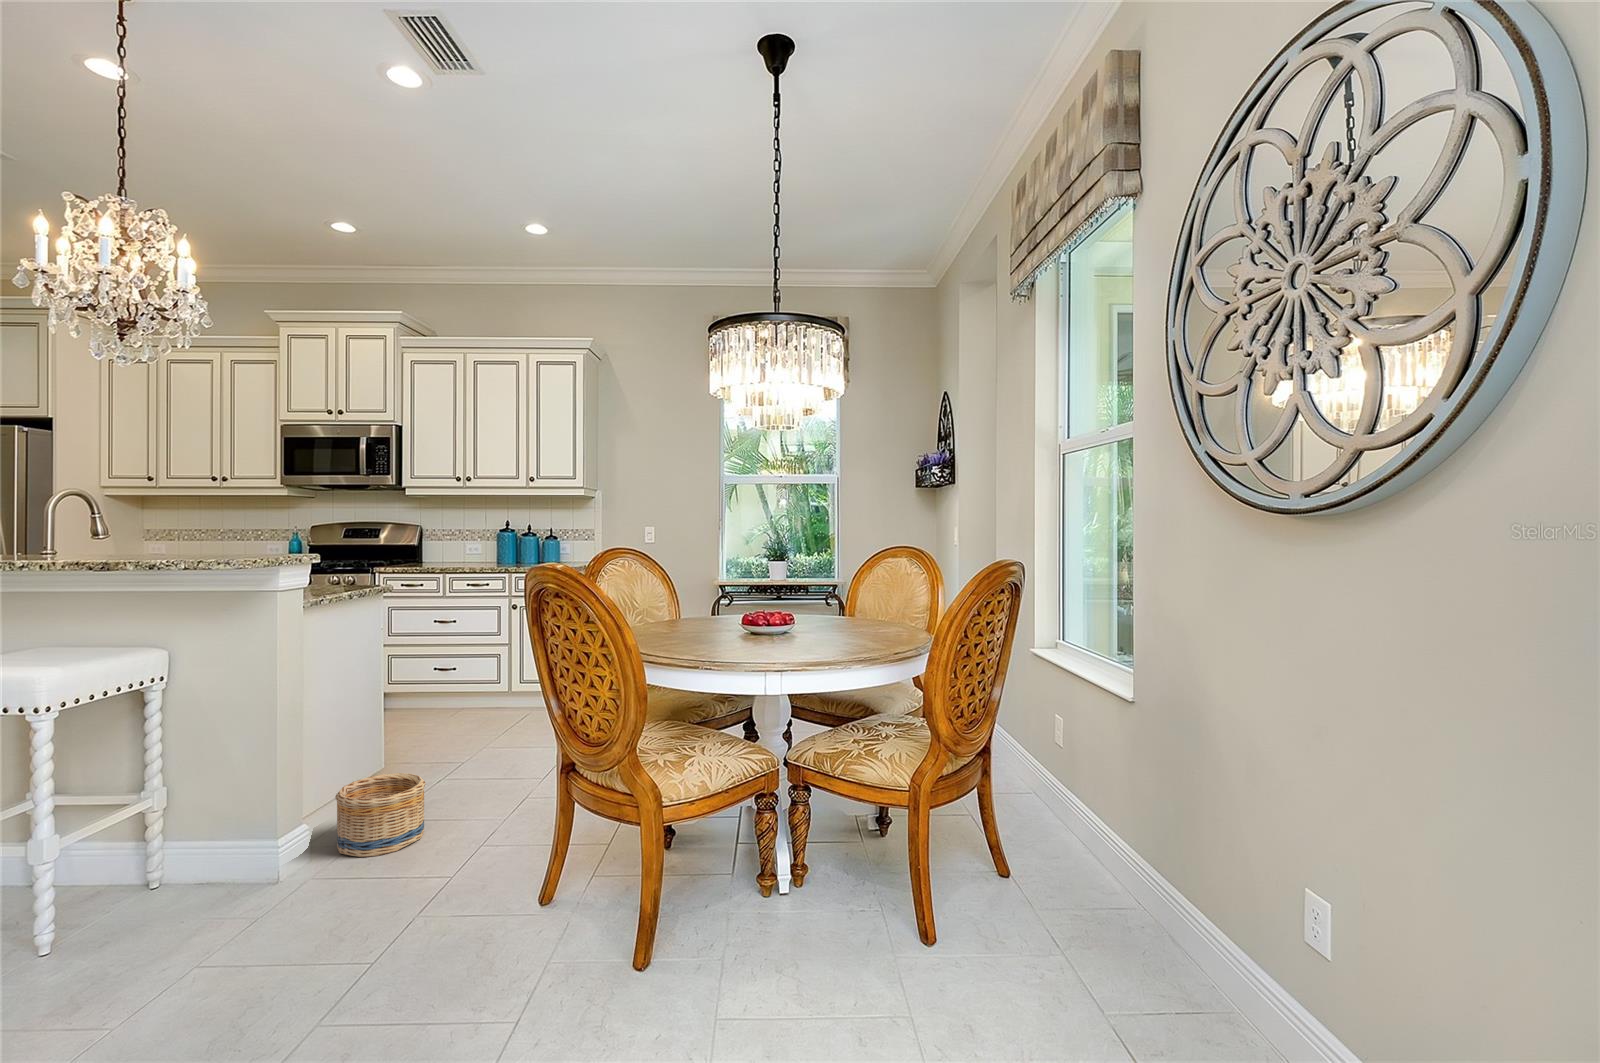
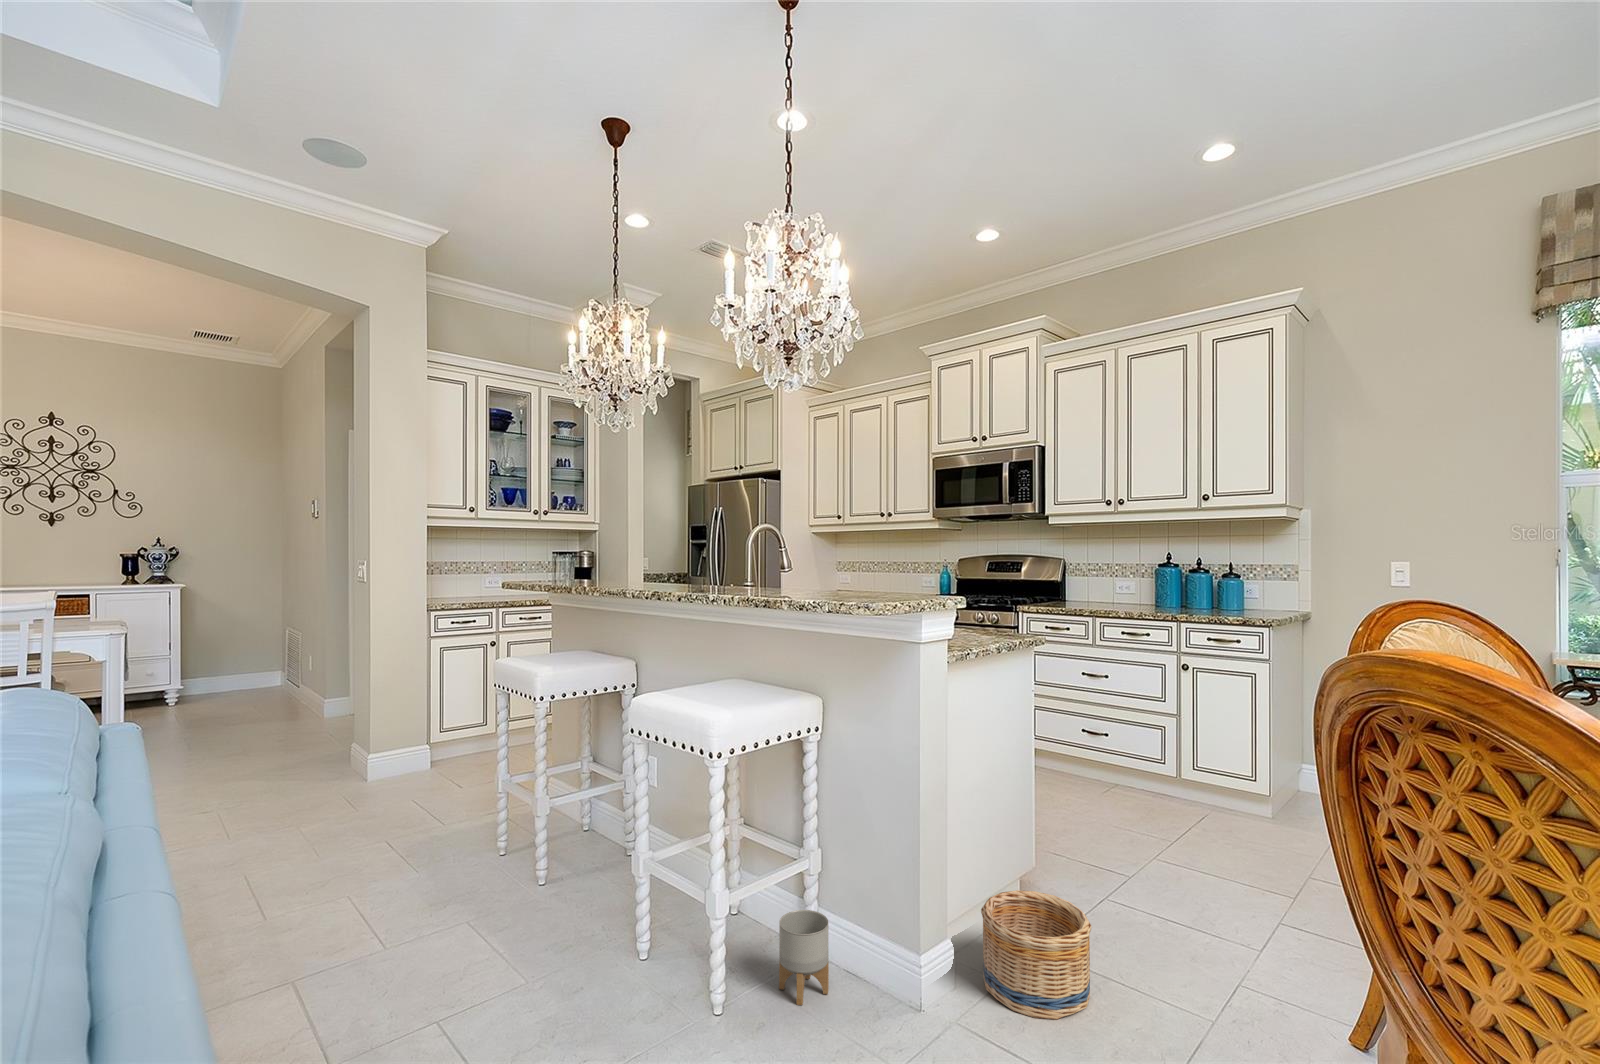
planter: none [121,838,181,918] -> present [779,910,829,1005]

